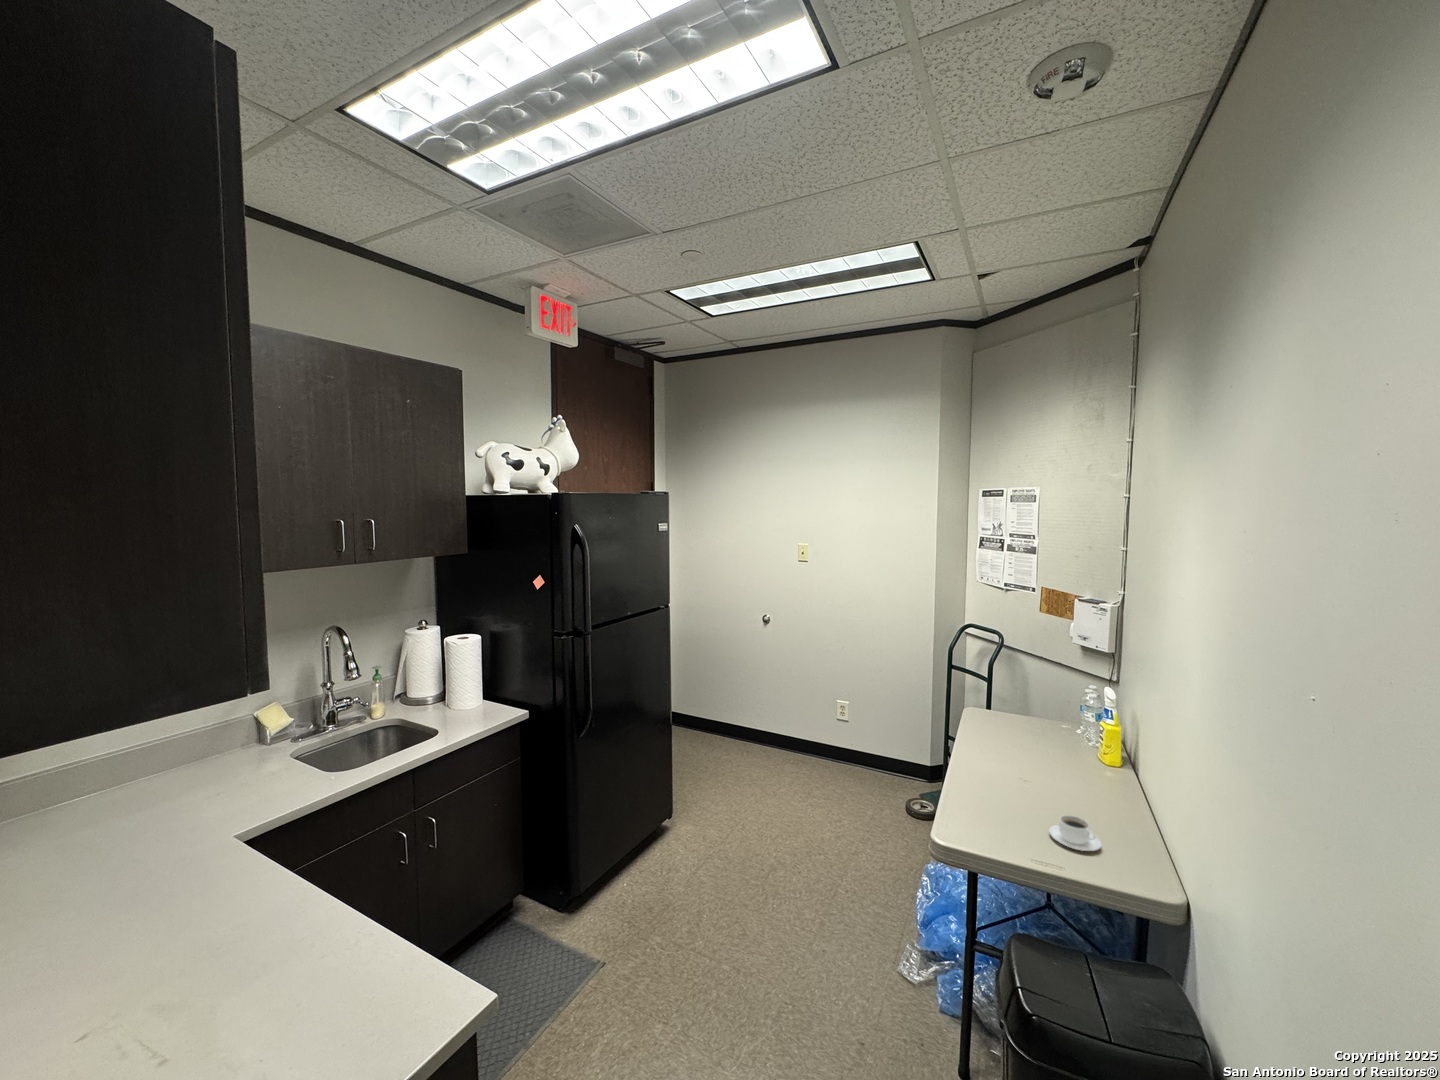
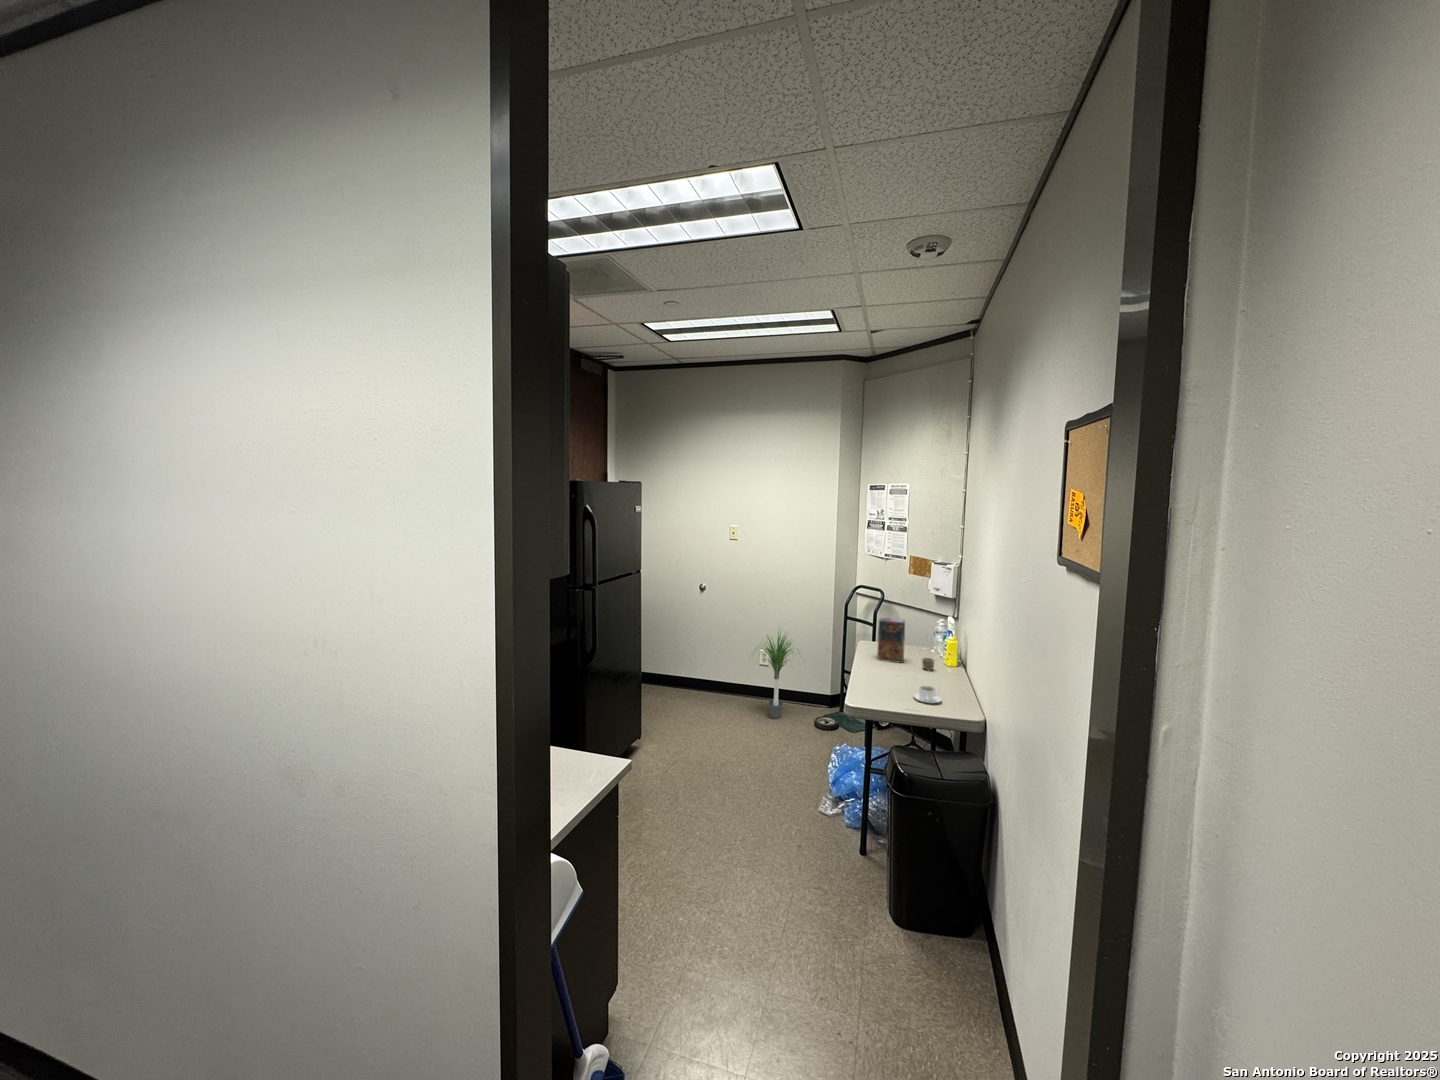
potted plant: none [814,672,896,797] -> present [756,631,793,719]
cereal box: none [990,683,1084,773] -> present [877,618,934,670]

